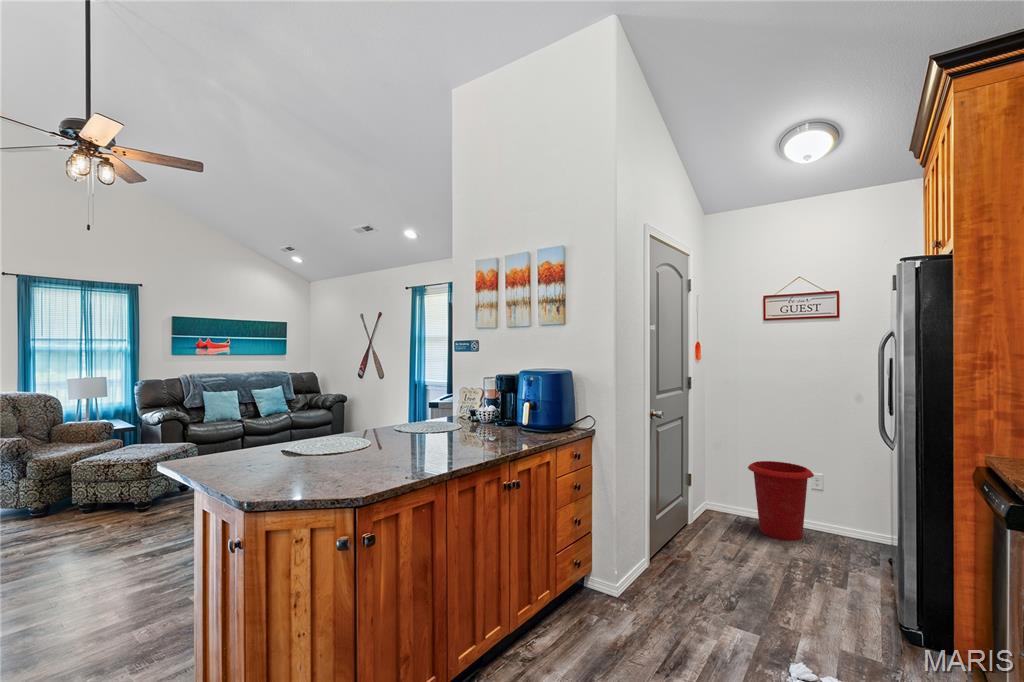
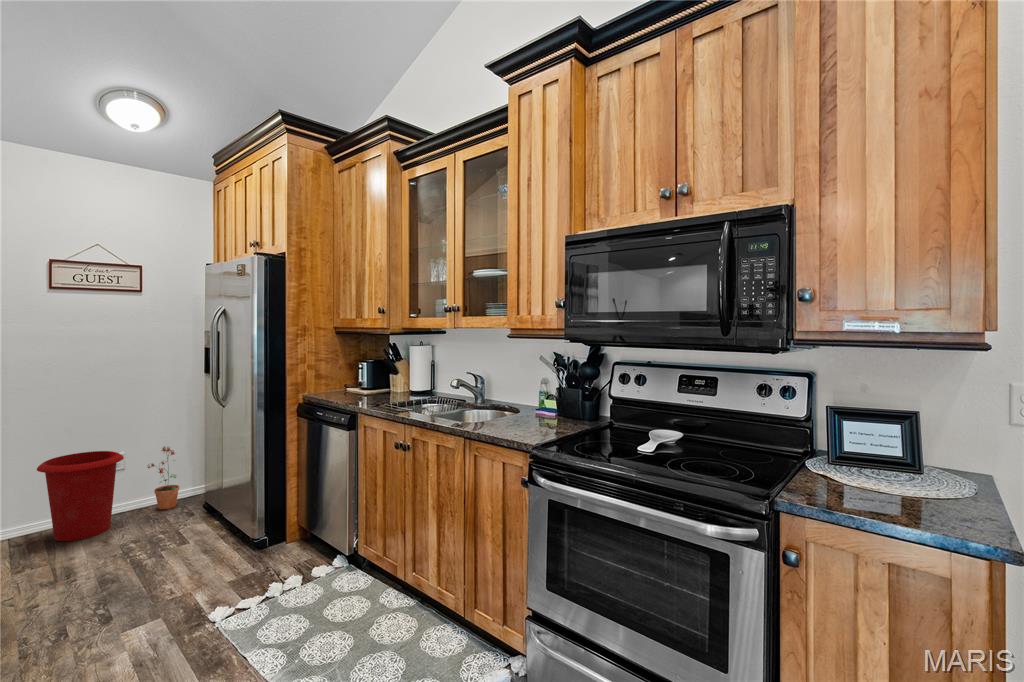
potted plant: none [843,478,876,547] -> present [148,446,179,509]

